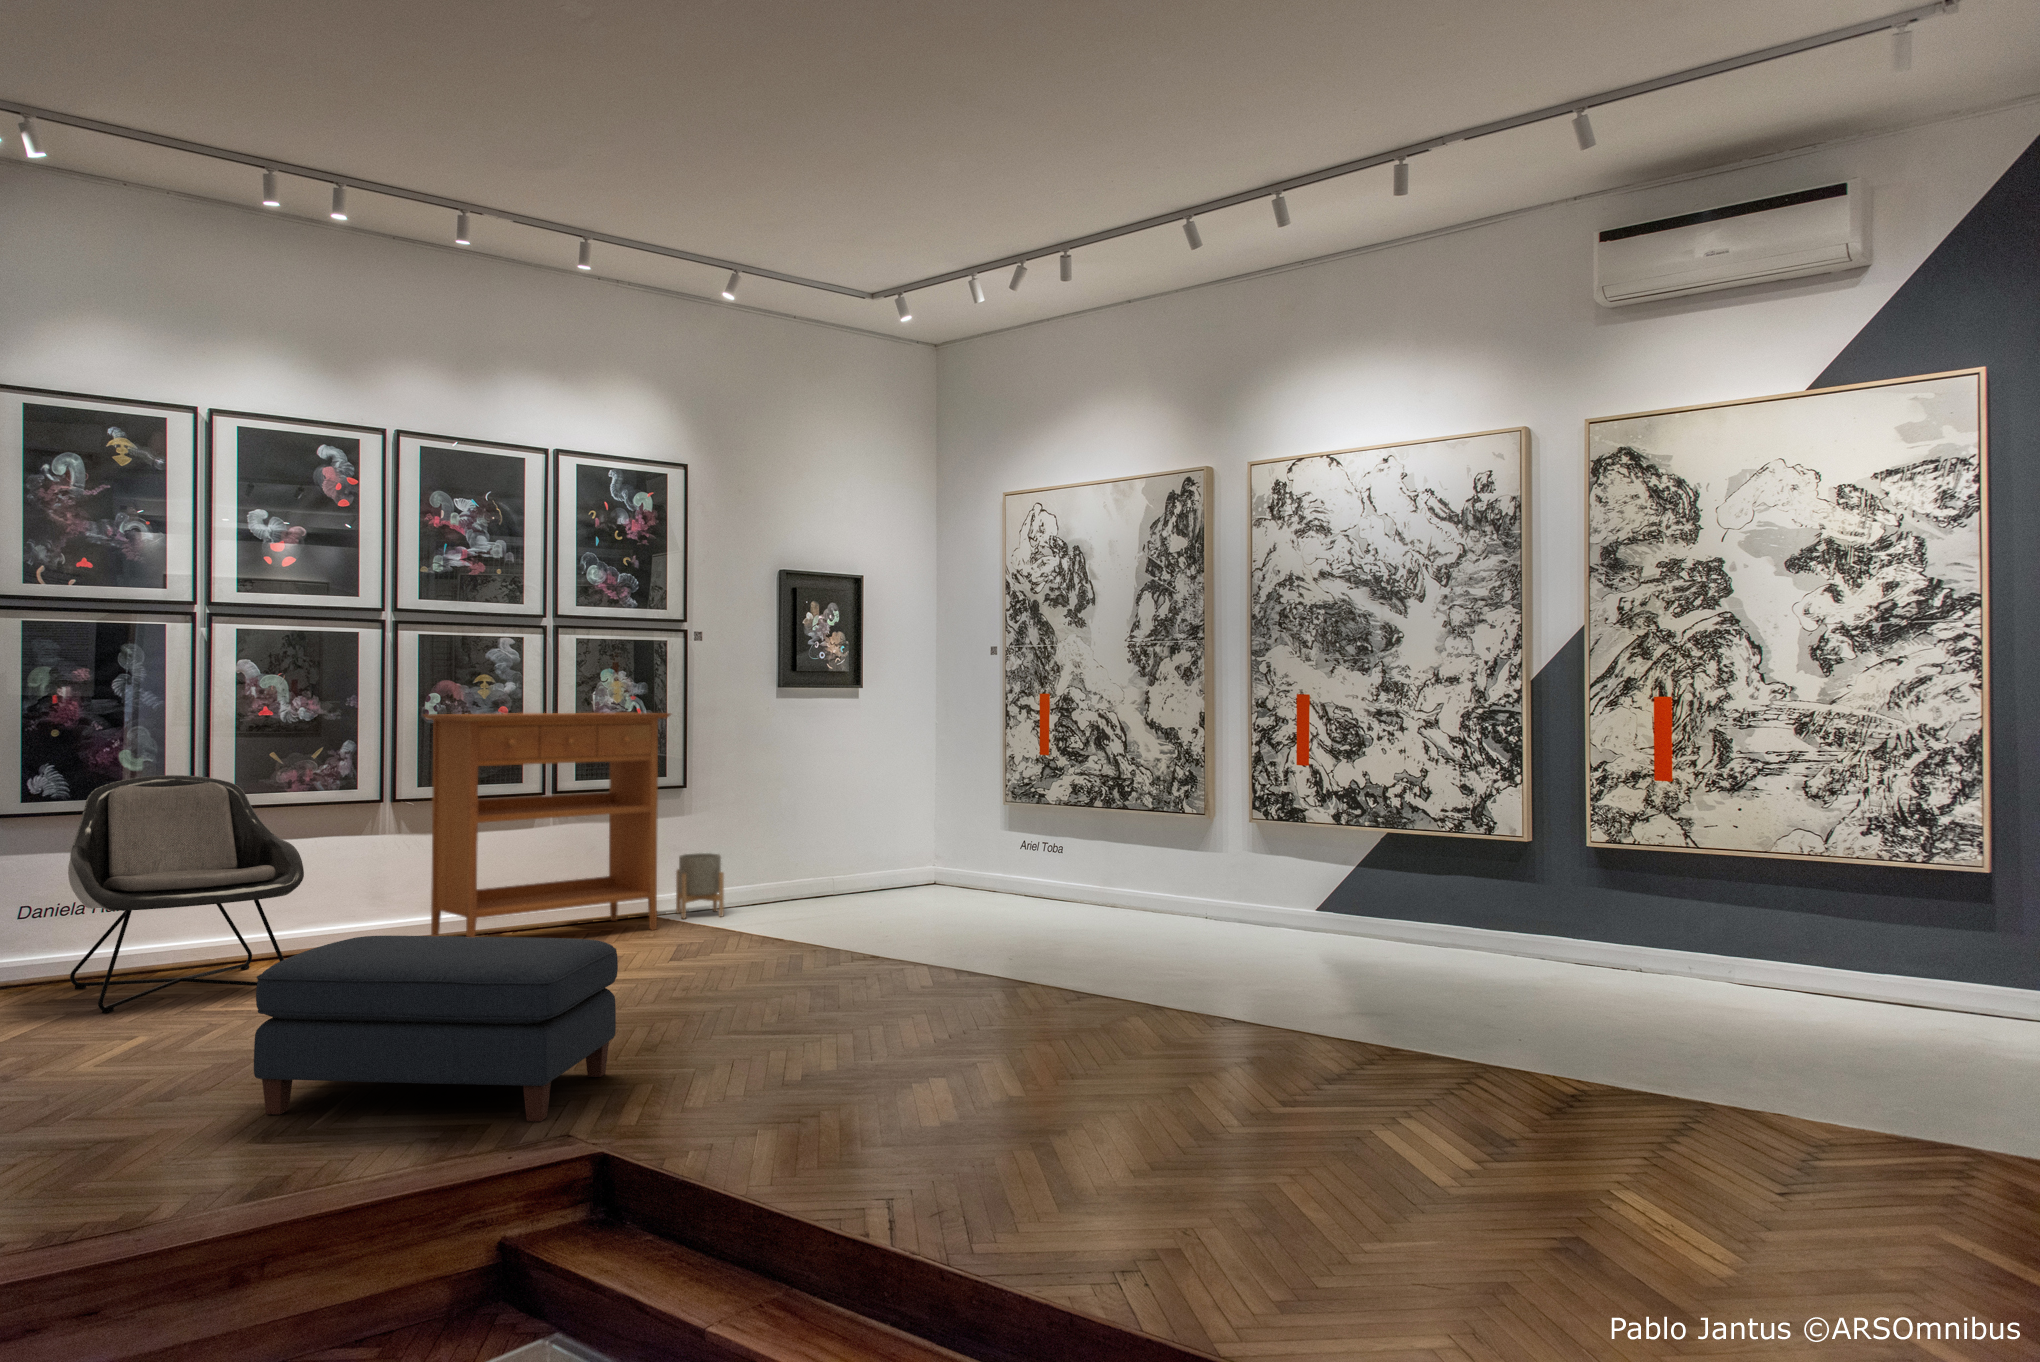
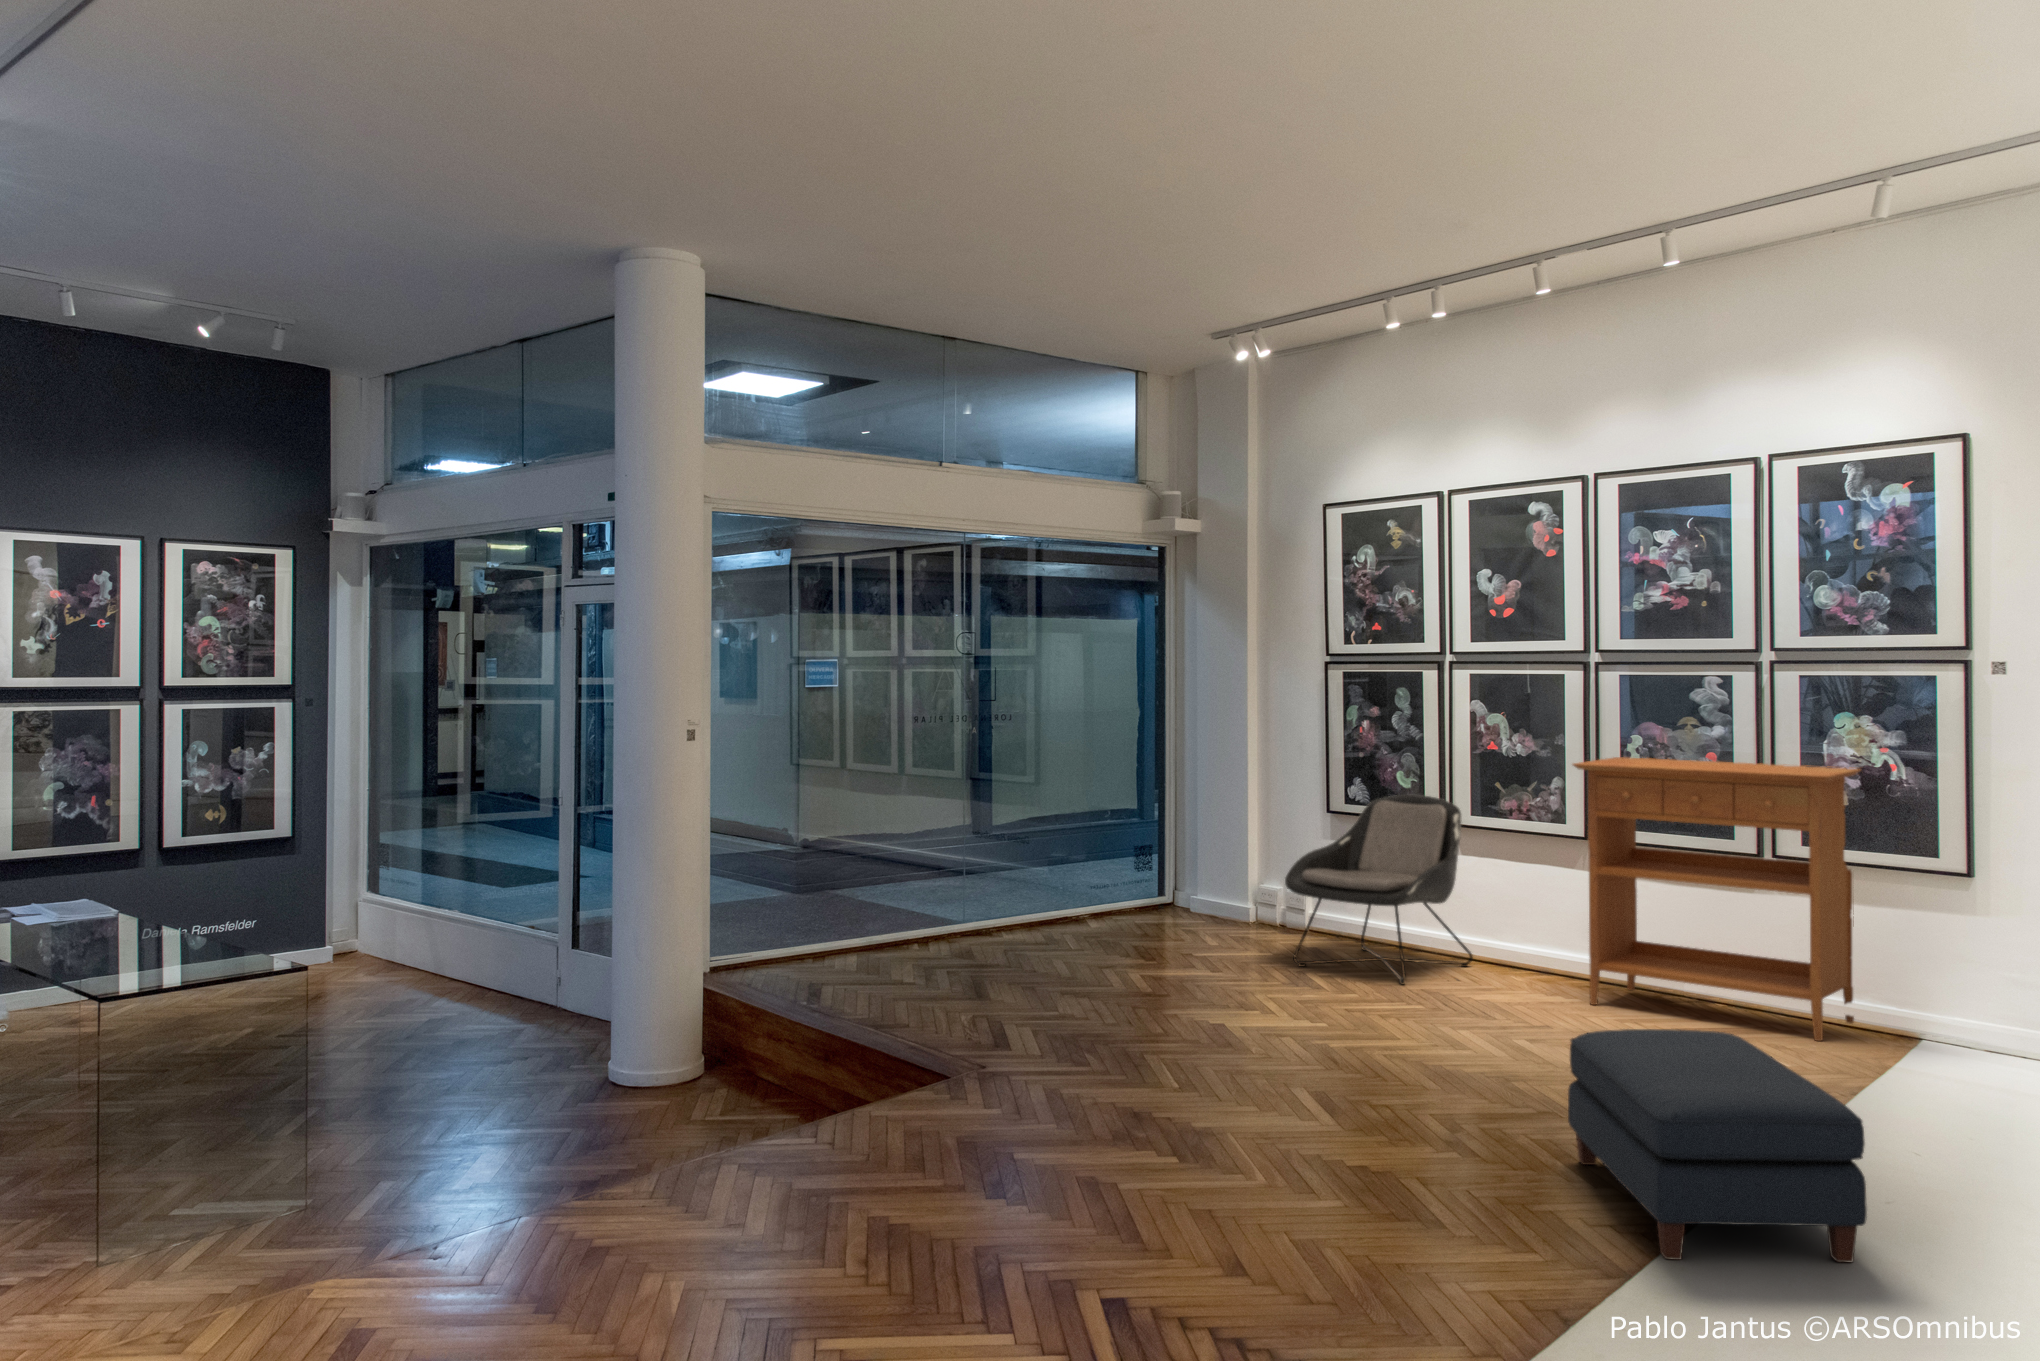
planter: present [676,853,724,919] -> none [1909,962,1997,1056]
ottoman: present [254,936,618,1122] -> present [1568,1029,1867,1262]

